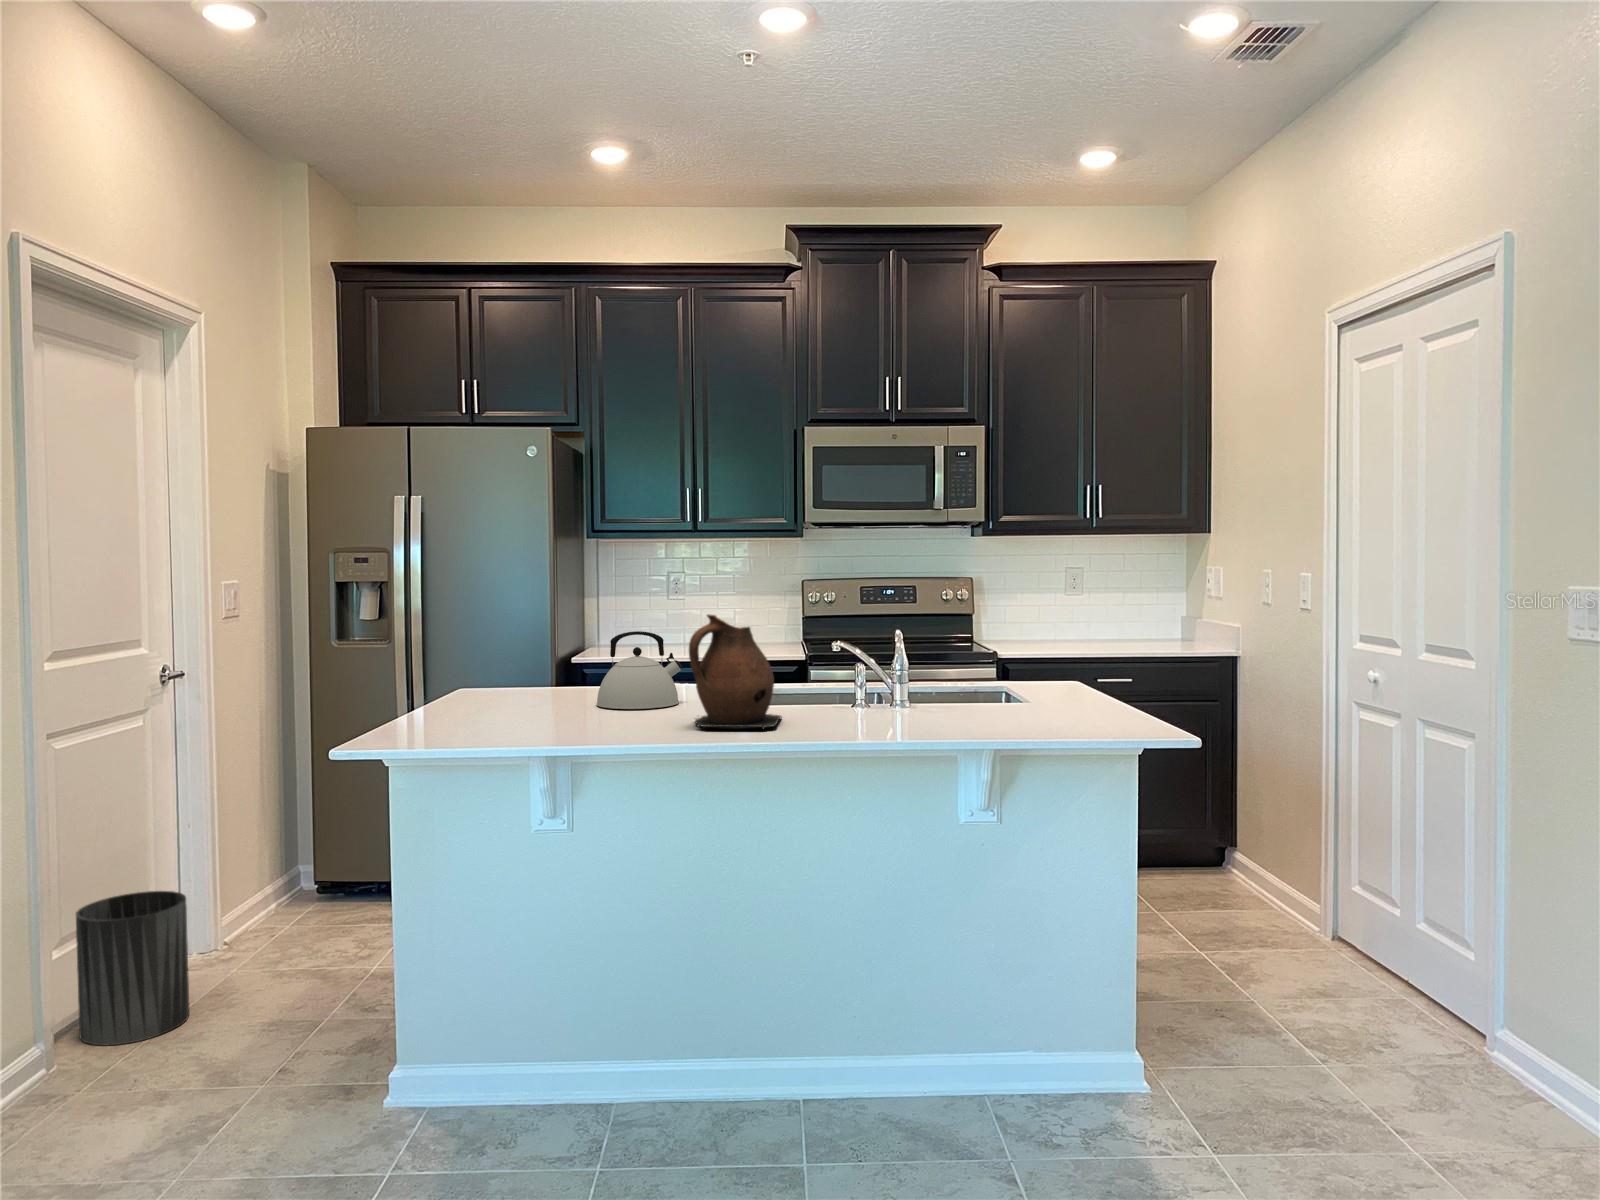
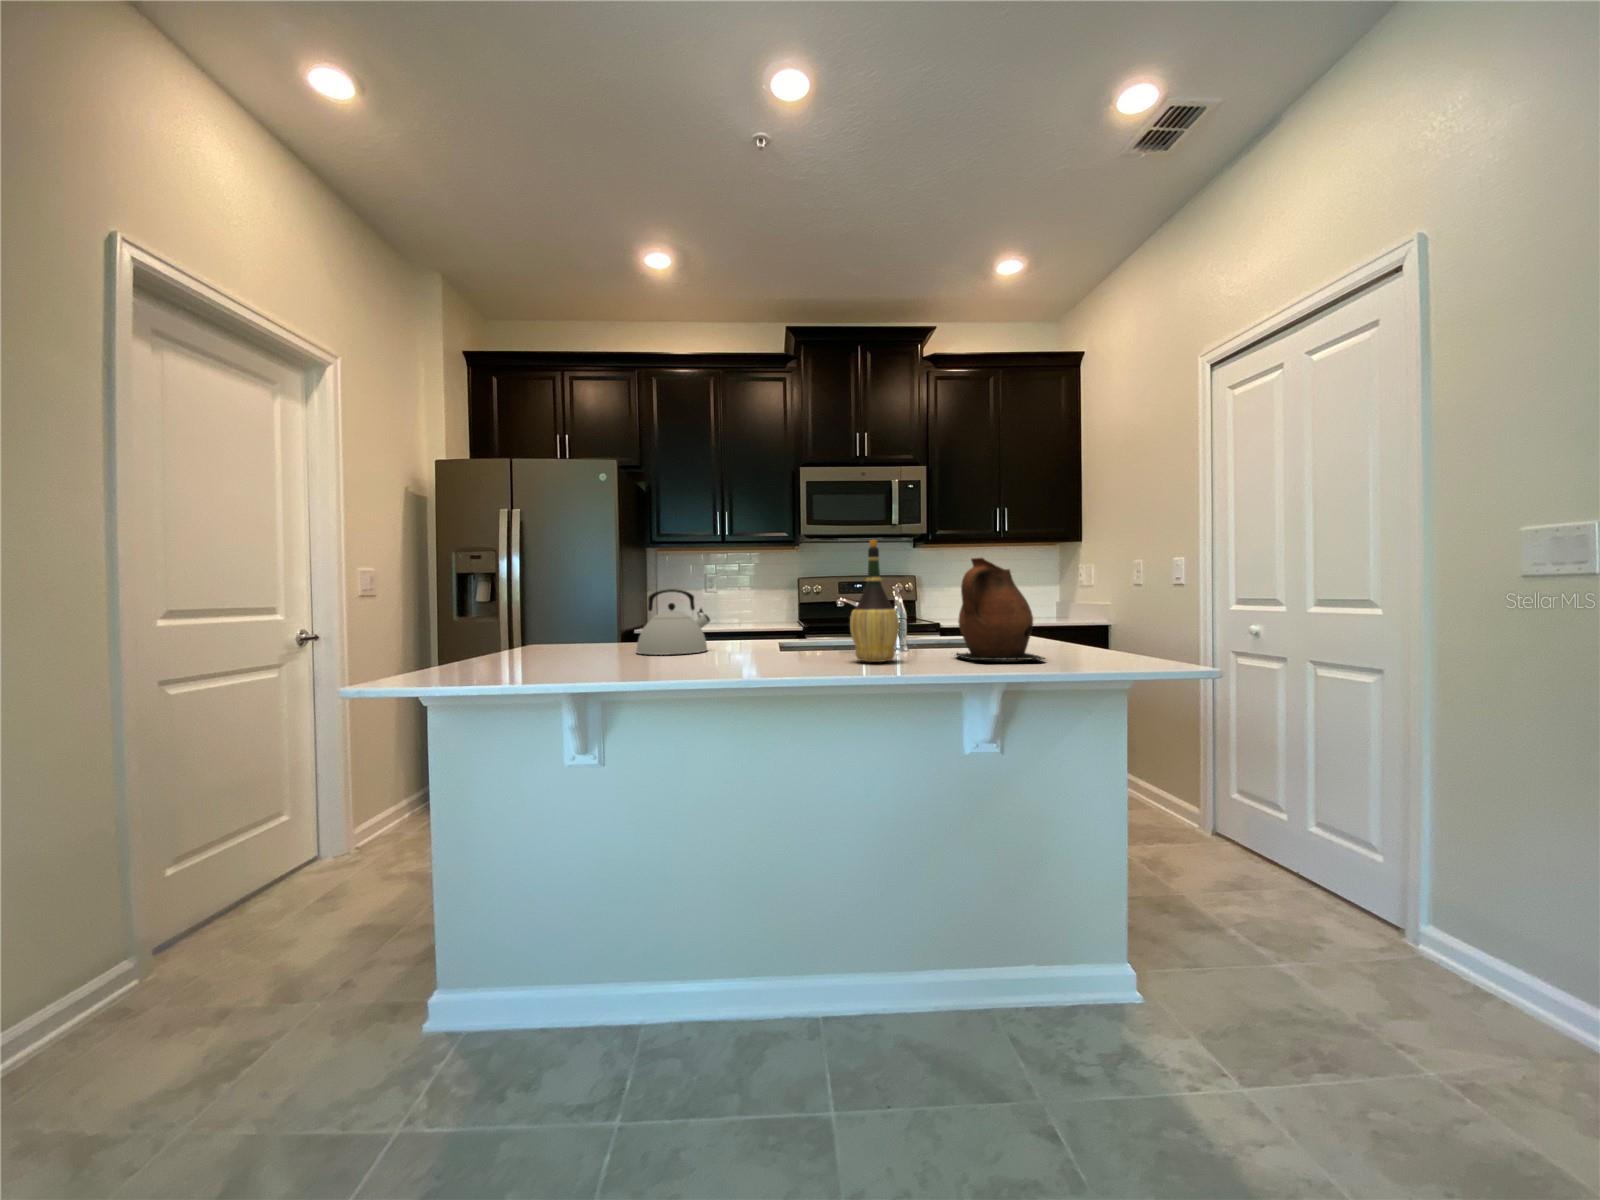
wine bottle: none [836,591,890,724] -> present [850,540,899,662]
ceramic pitcher: present [689,614,782,729] -> present [956,558,1044,661]
trash can: present [76,891,189,1045] -> none [177,816,292,960]

